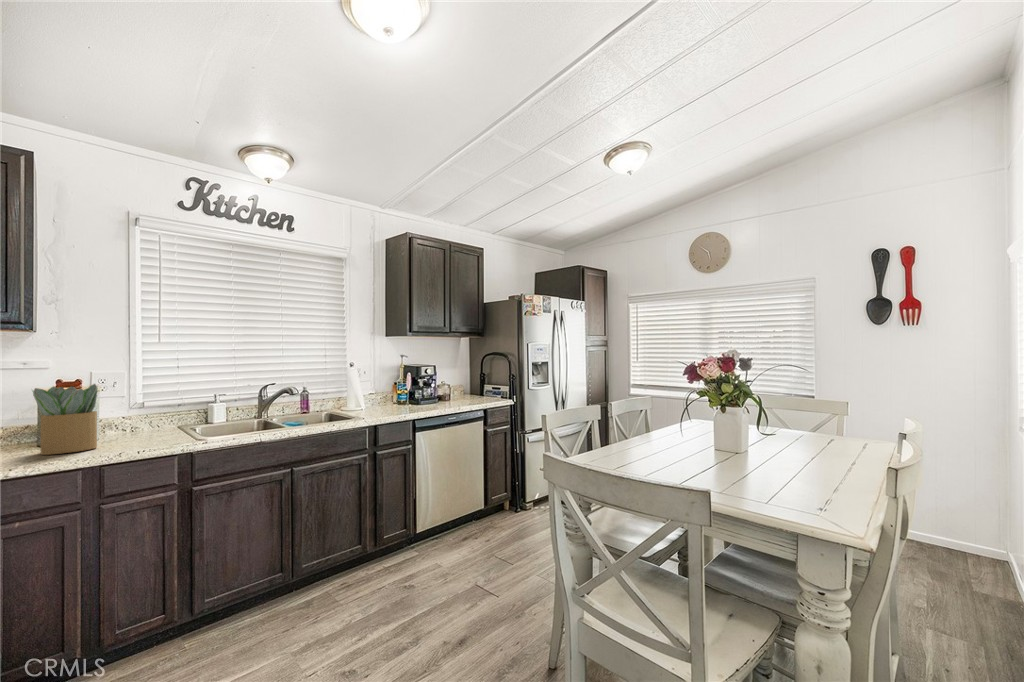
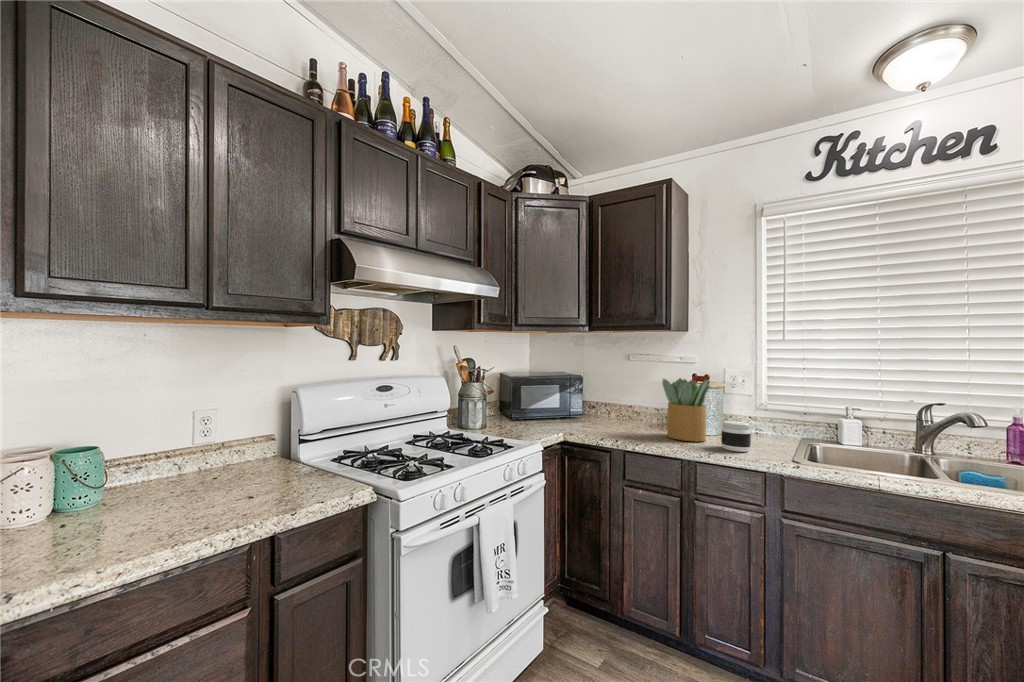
jar: none [123,419,155,447] -> present [721,421,751,452]

